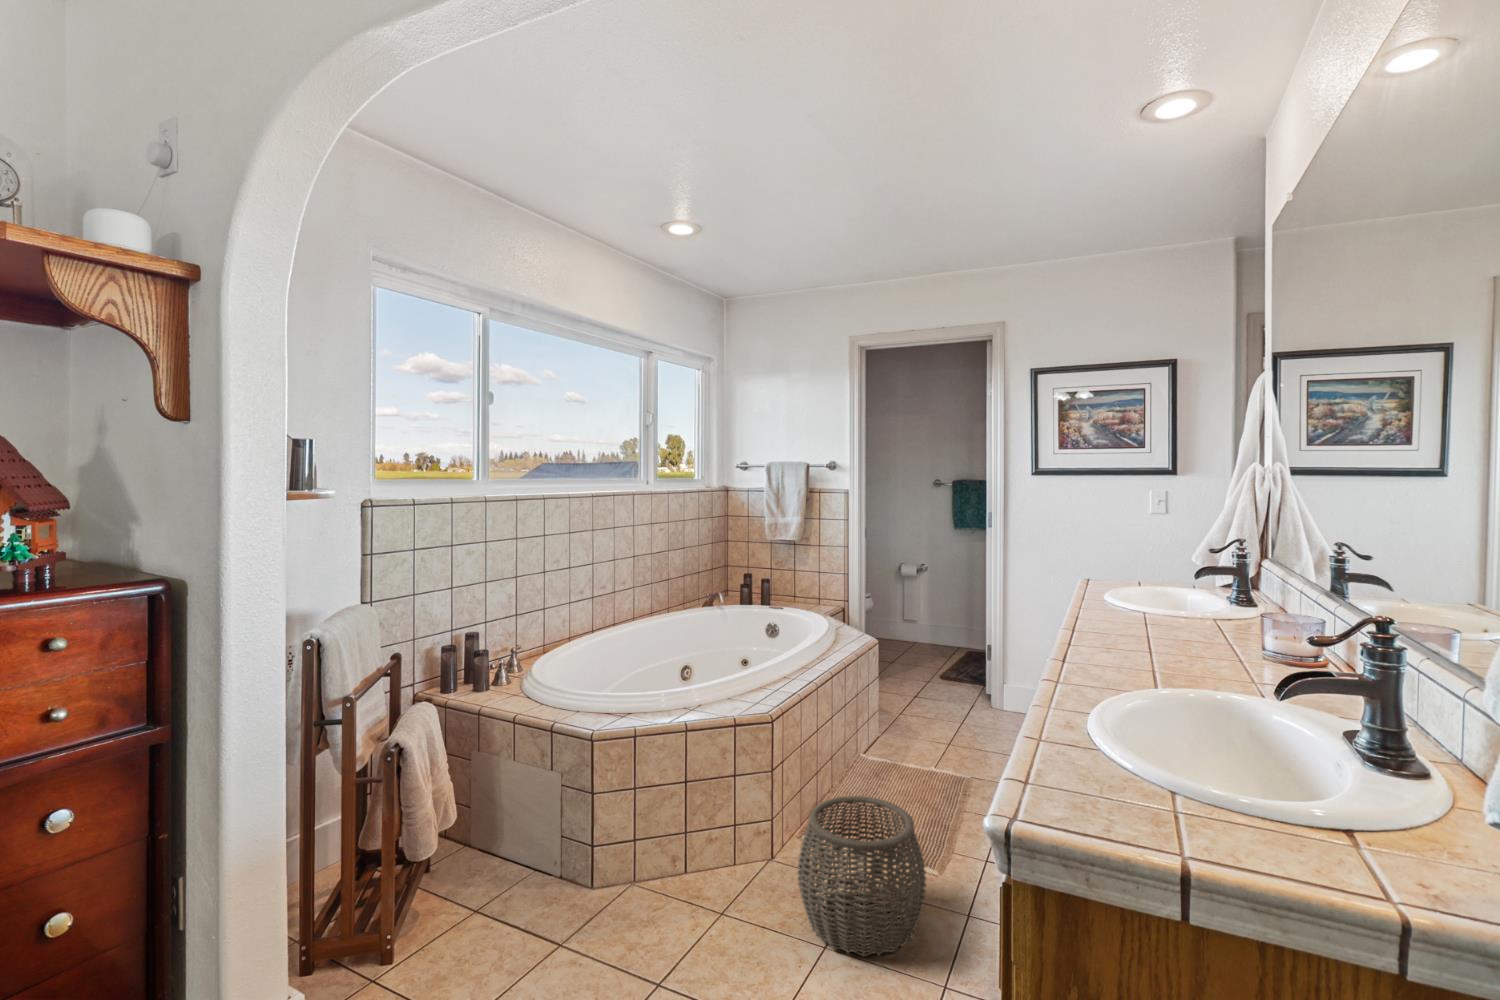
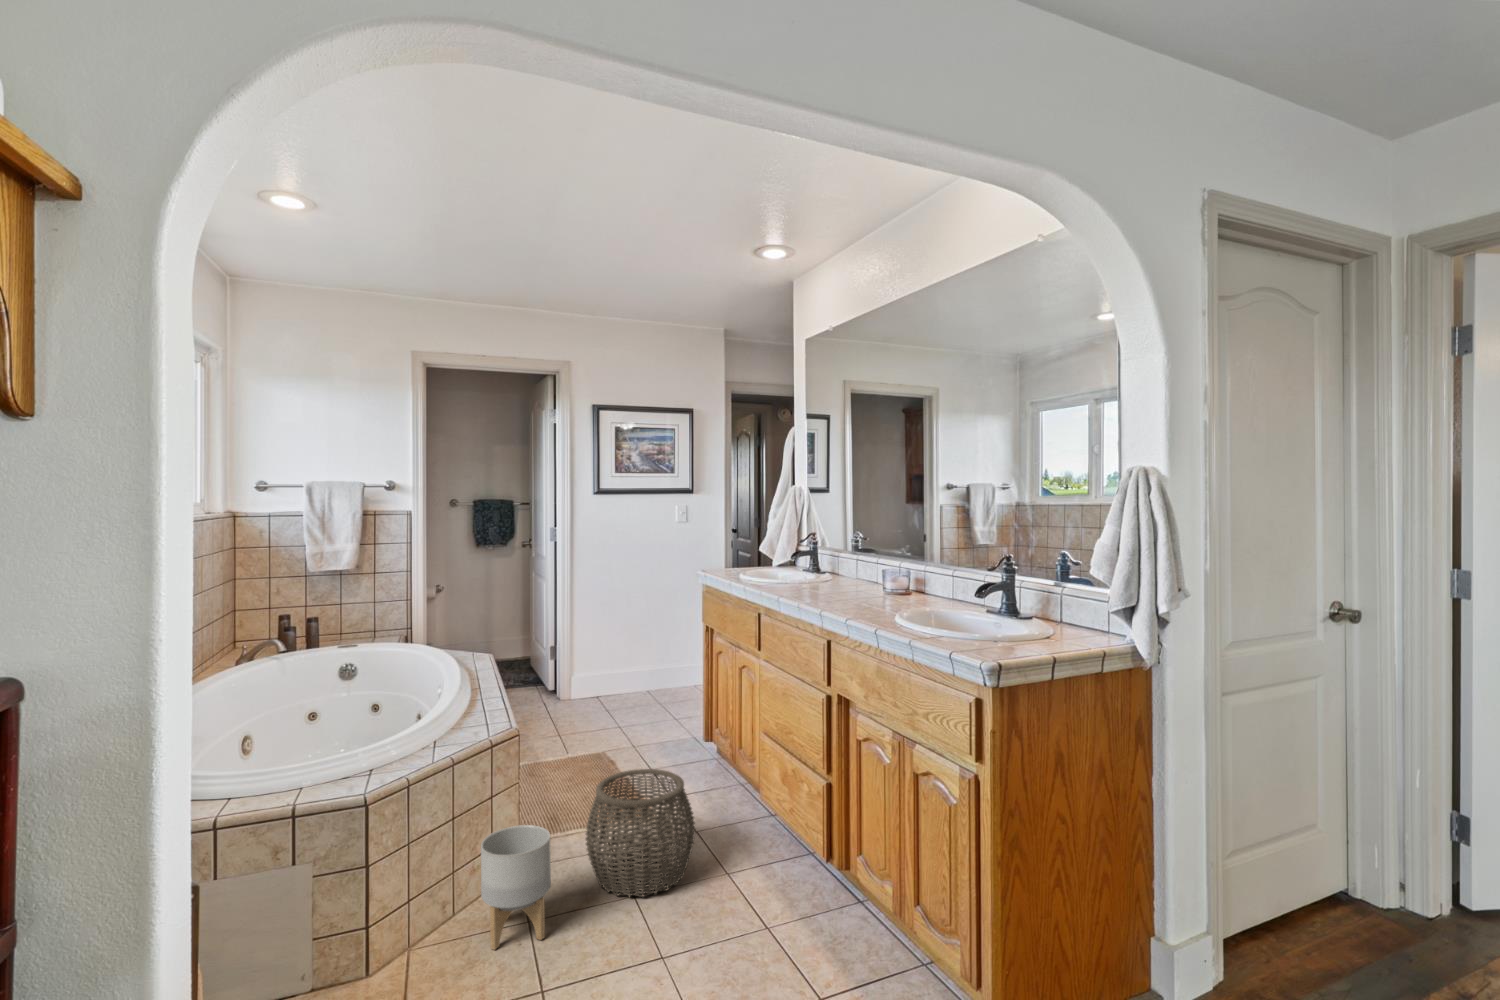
planter: none [673,808,740,935] -> present [481,825,551,950]

